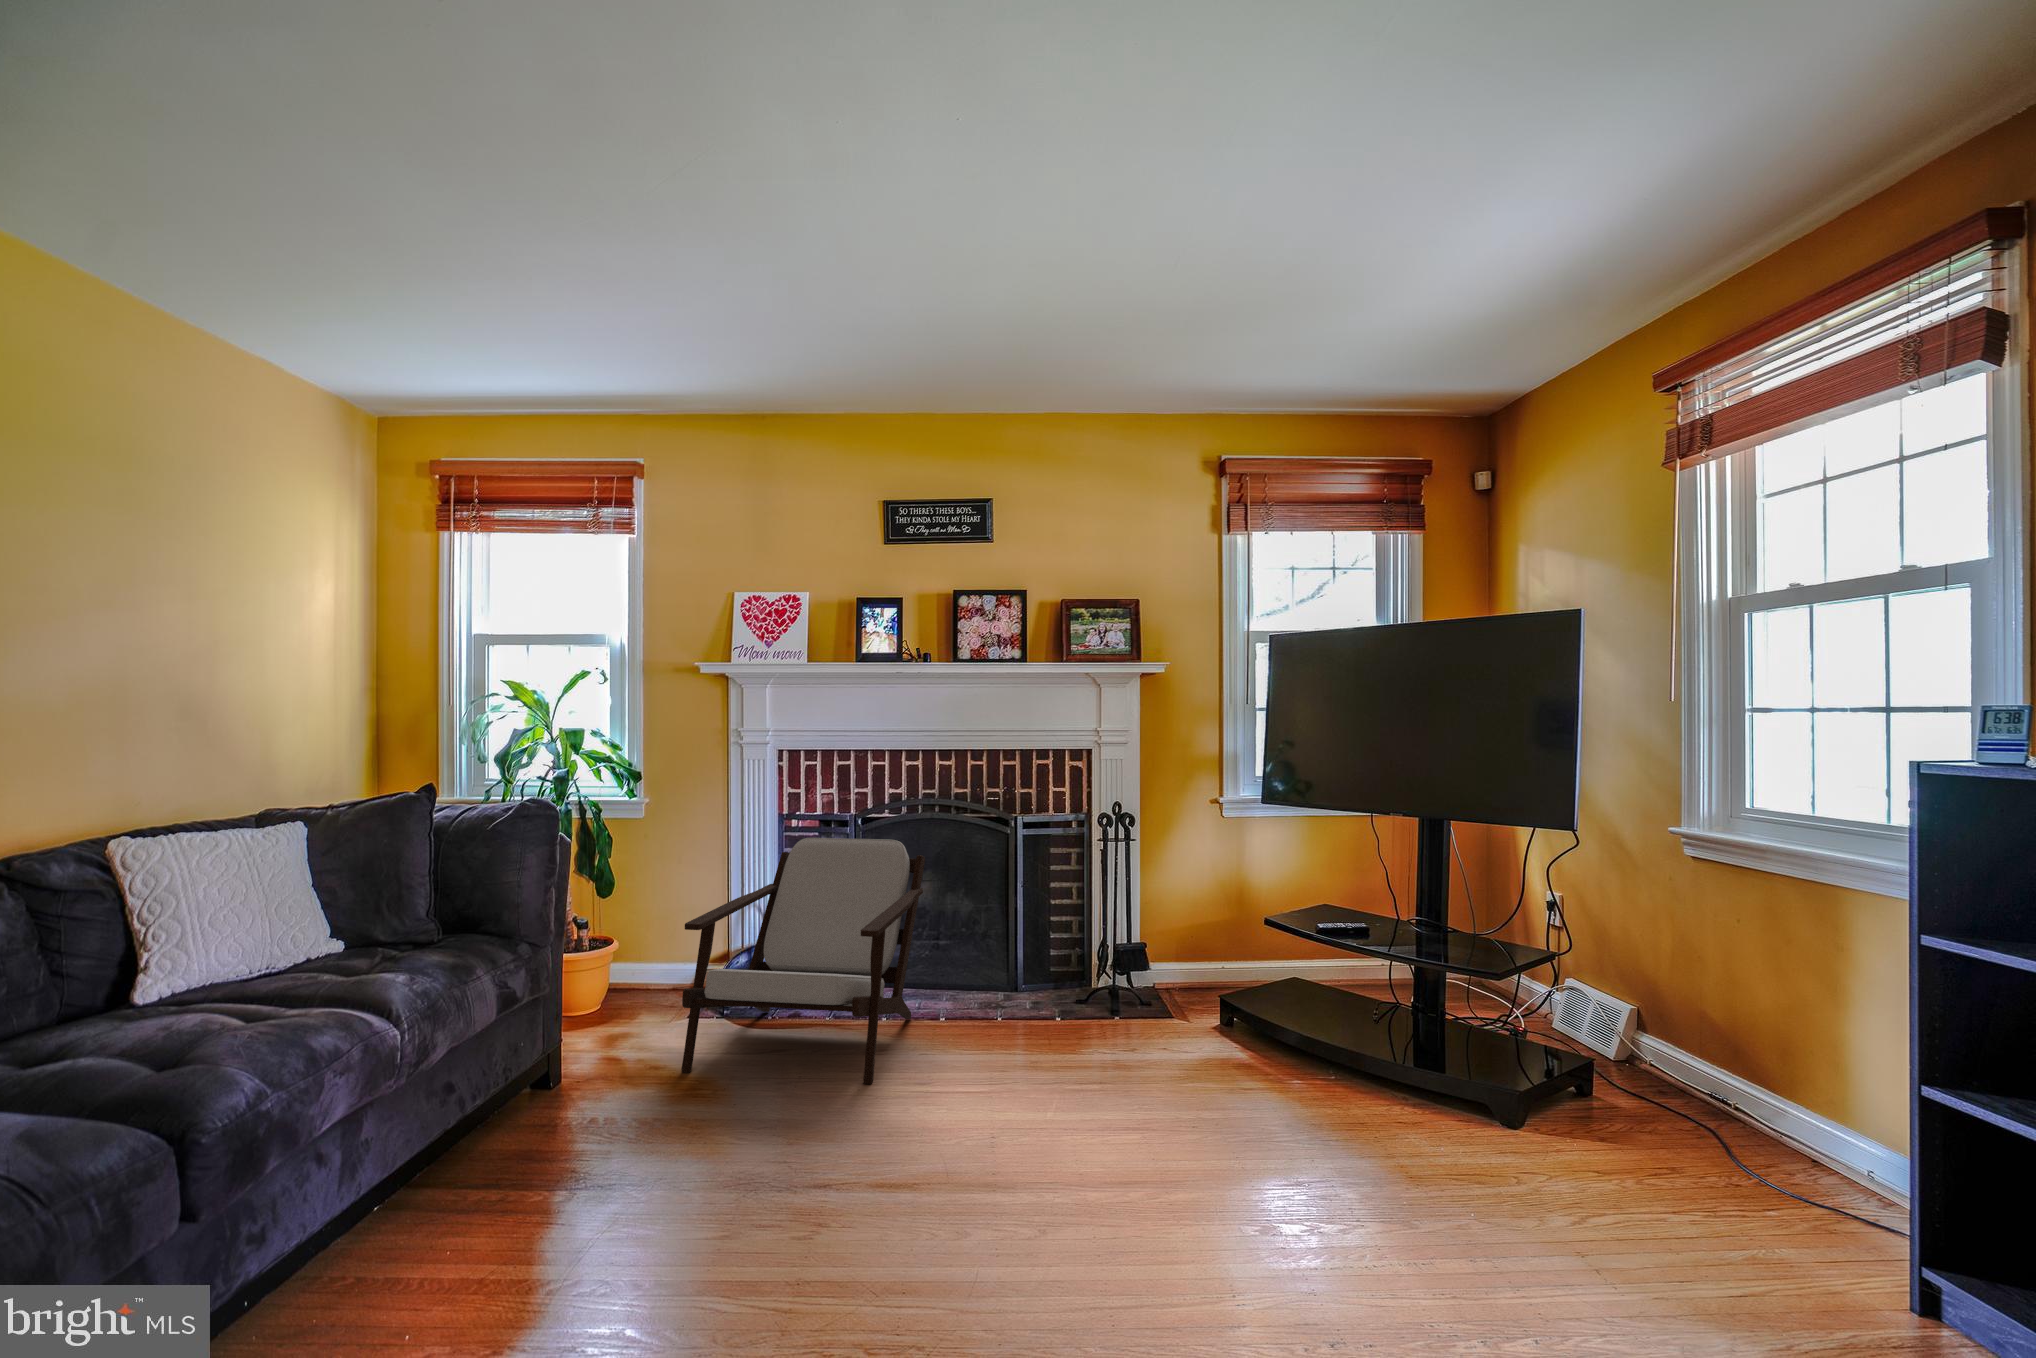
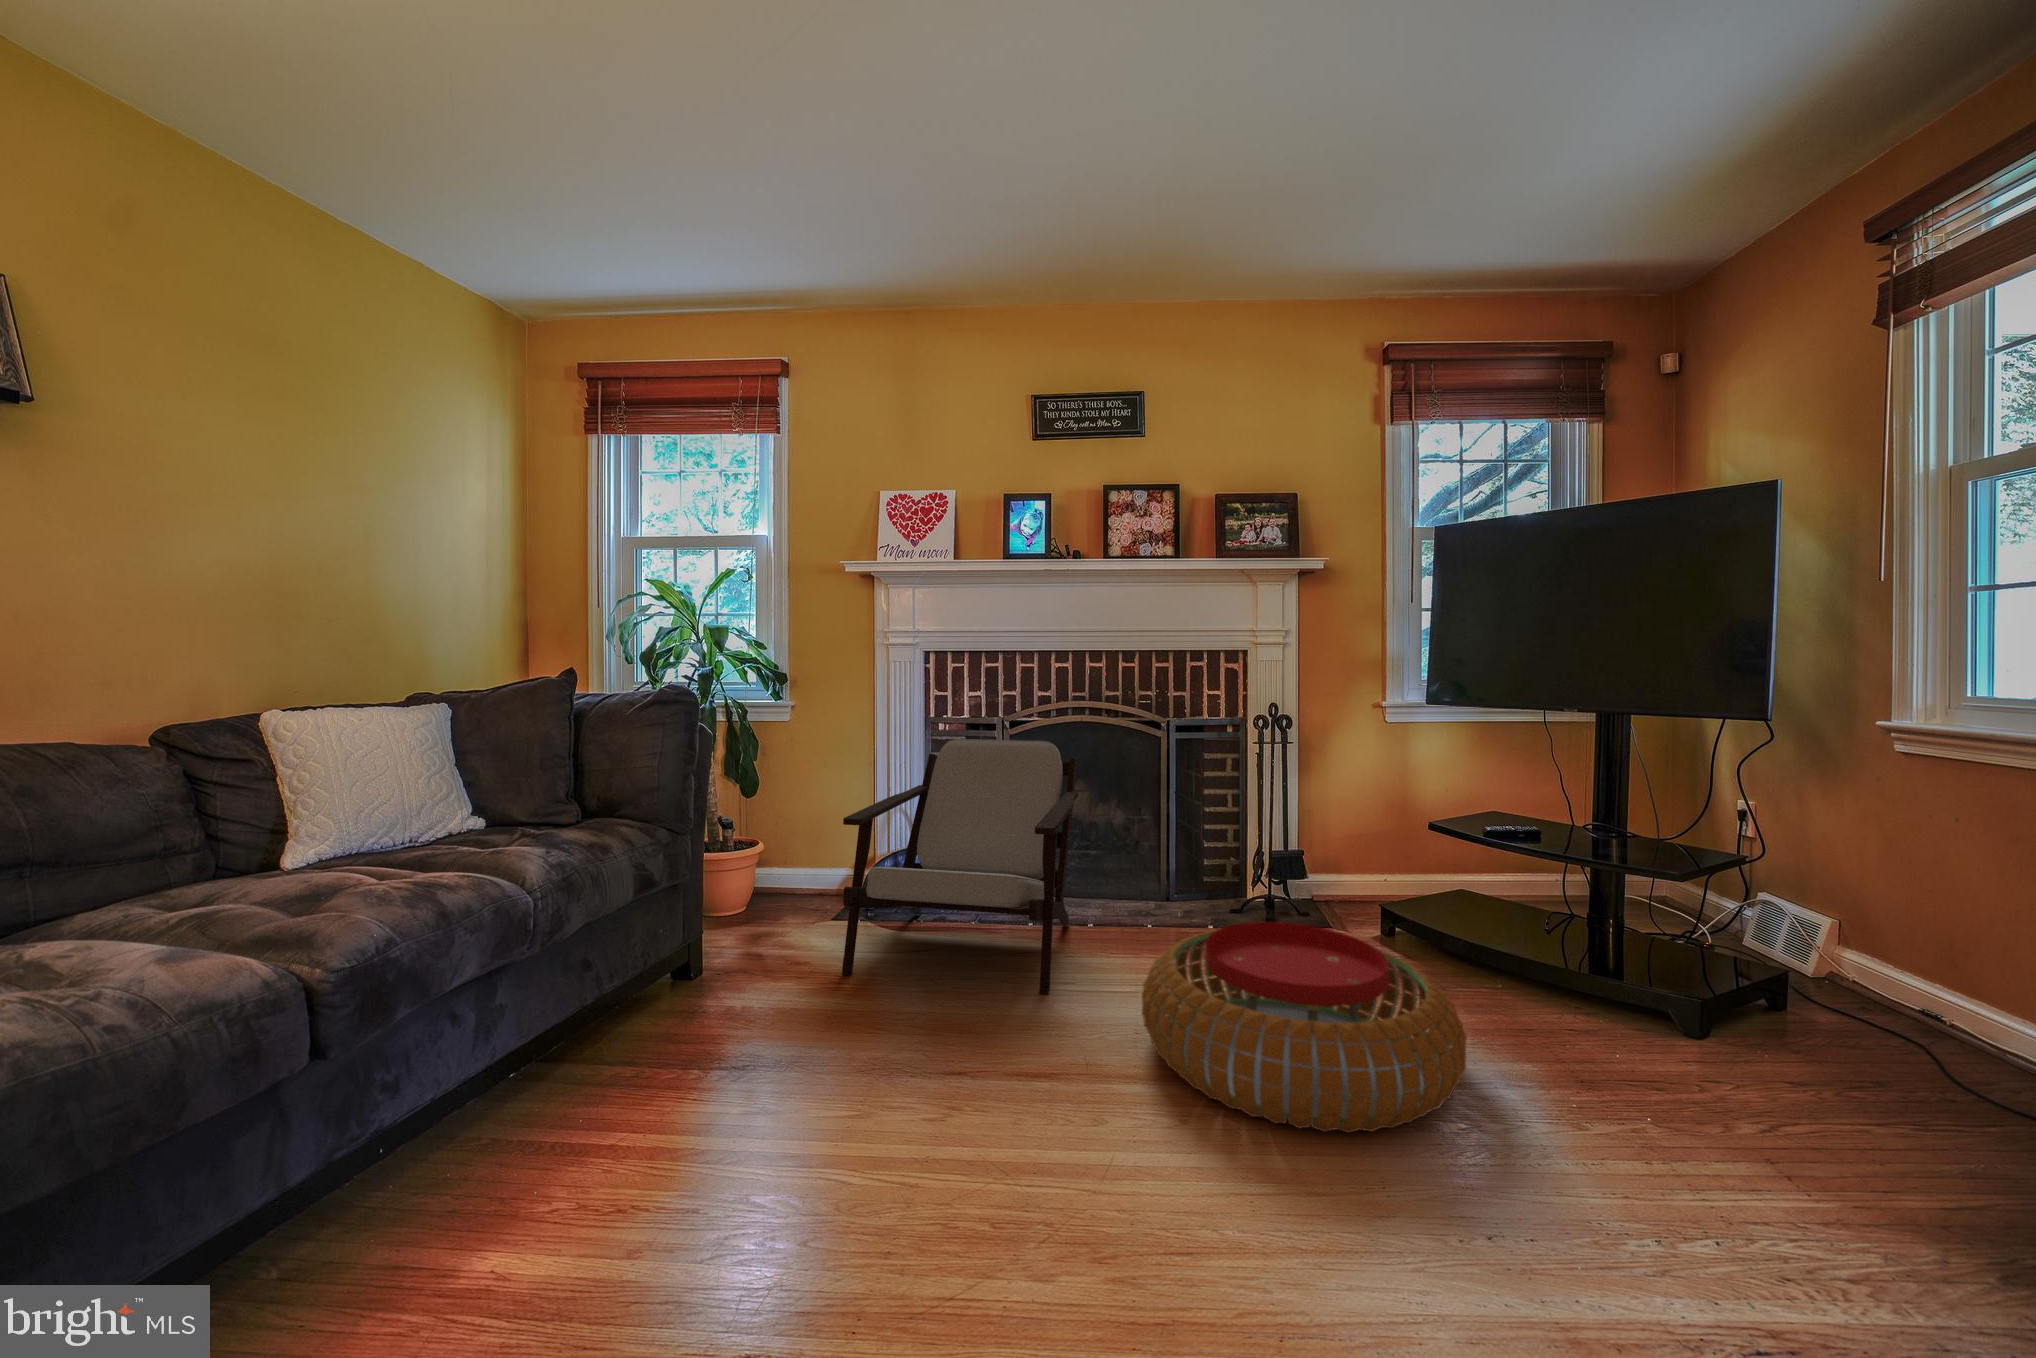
pouf: none [938,1013,1198,1188] -> present [1142,922,1467,1133]

